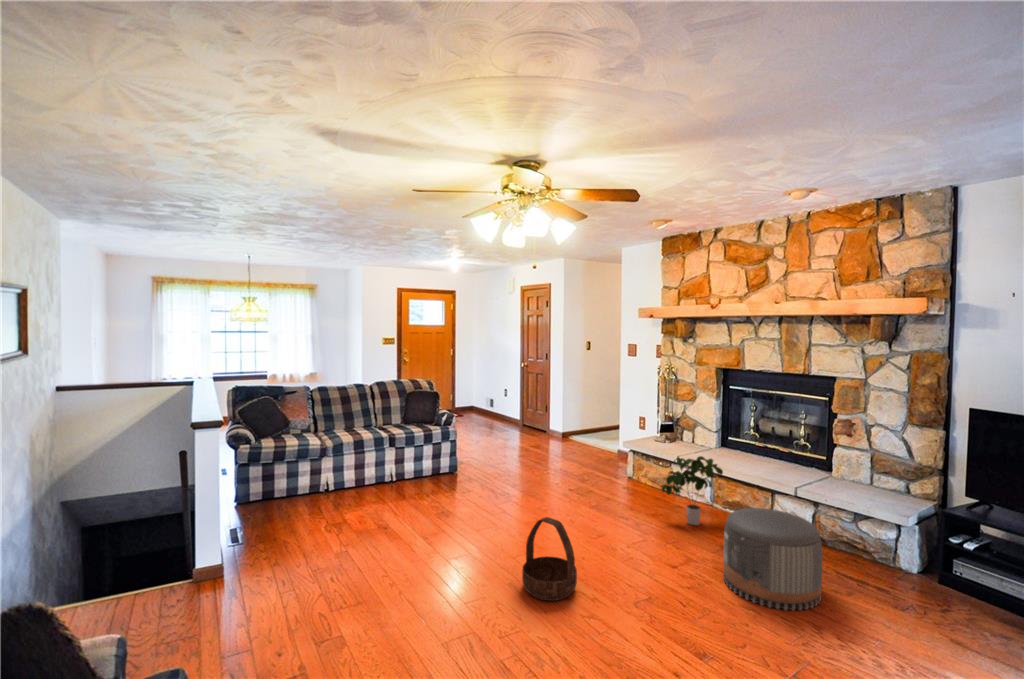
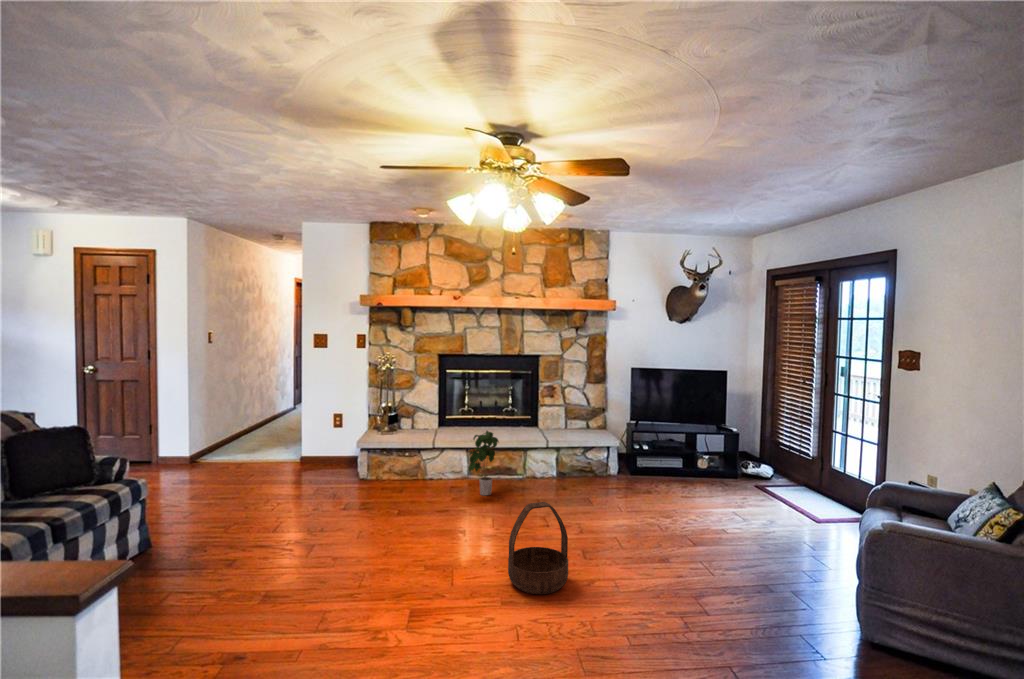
pouf: present [723,508,823,611] -> none [568,451,637,520]

